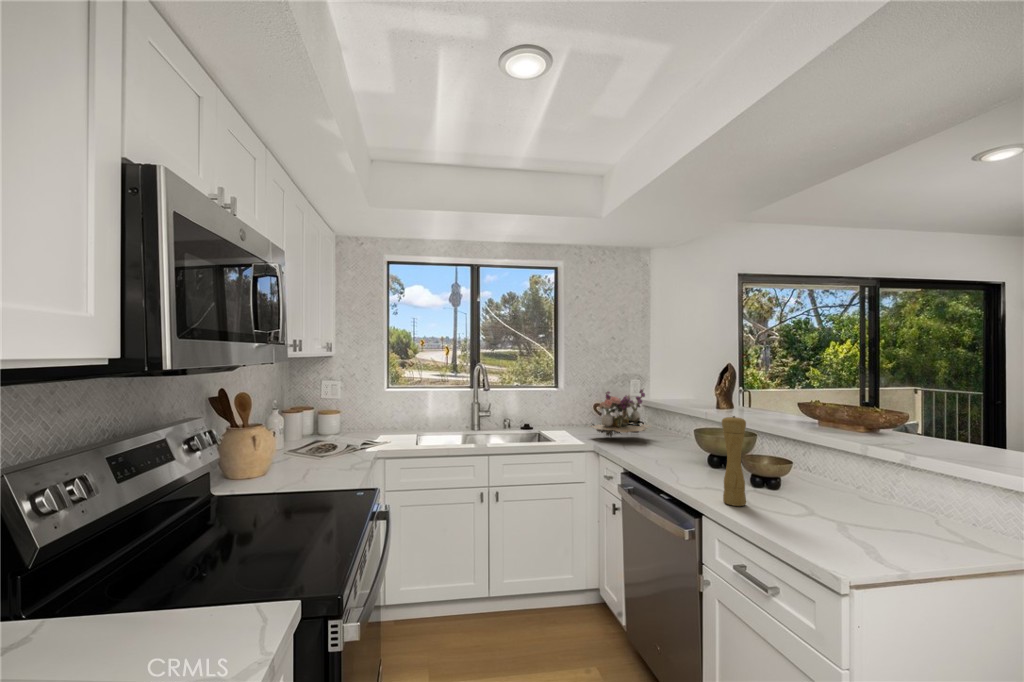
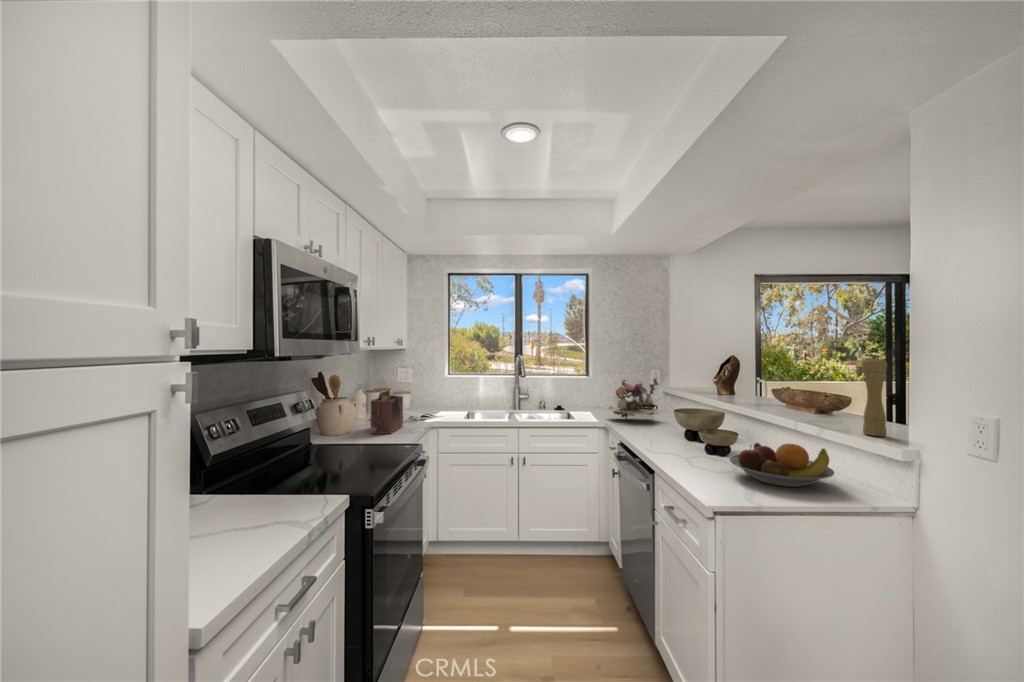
toaster: none [299,411,342,474] -> present [370,390,403,434]
pepper mill: present [722,416,746,506] -> present [862,358,887,436]
fruit bowl: none [790,469,928,526] -> present [729,443,834,487]

